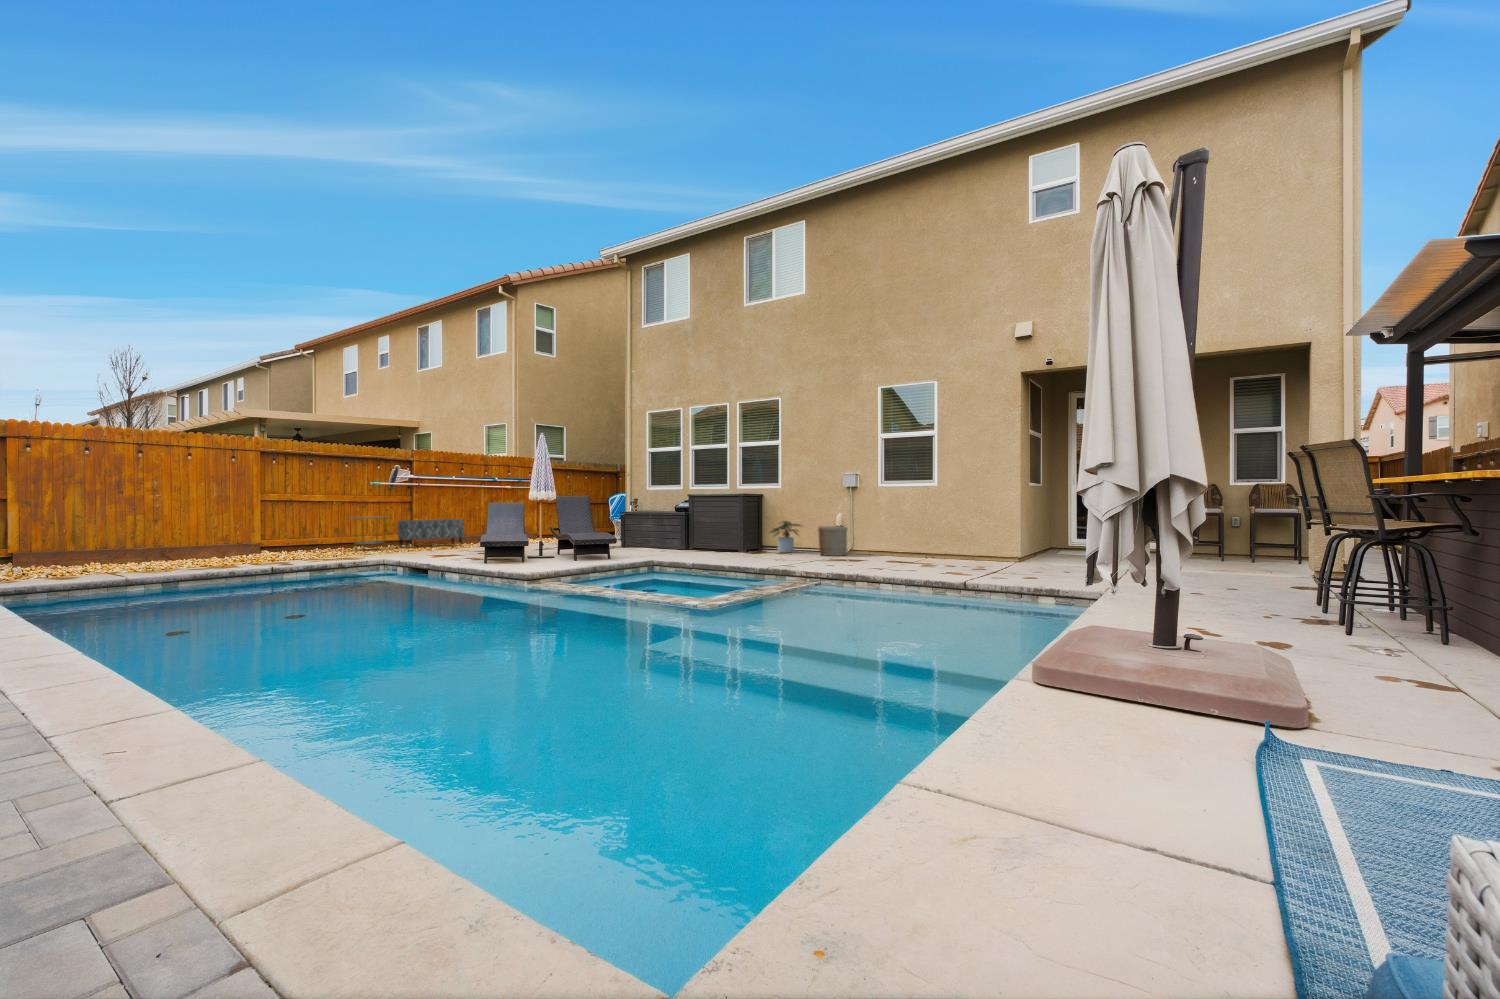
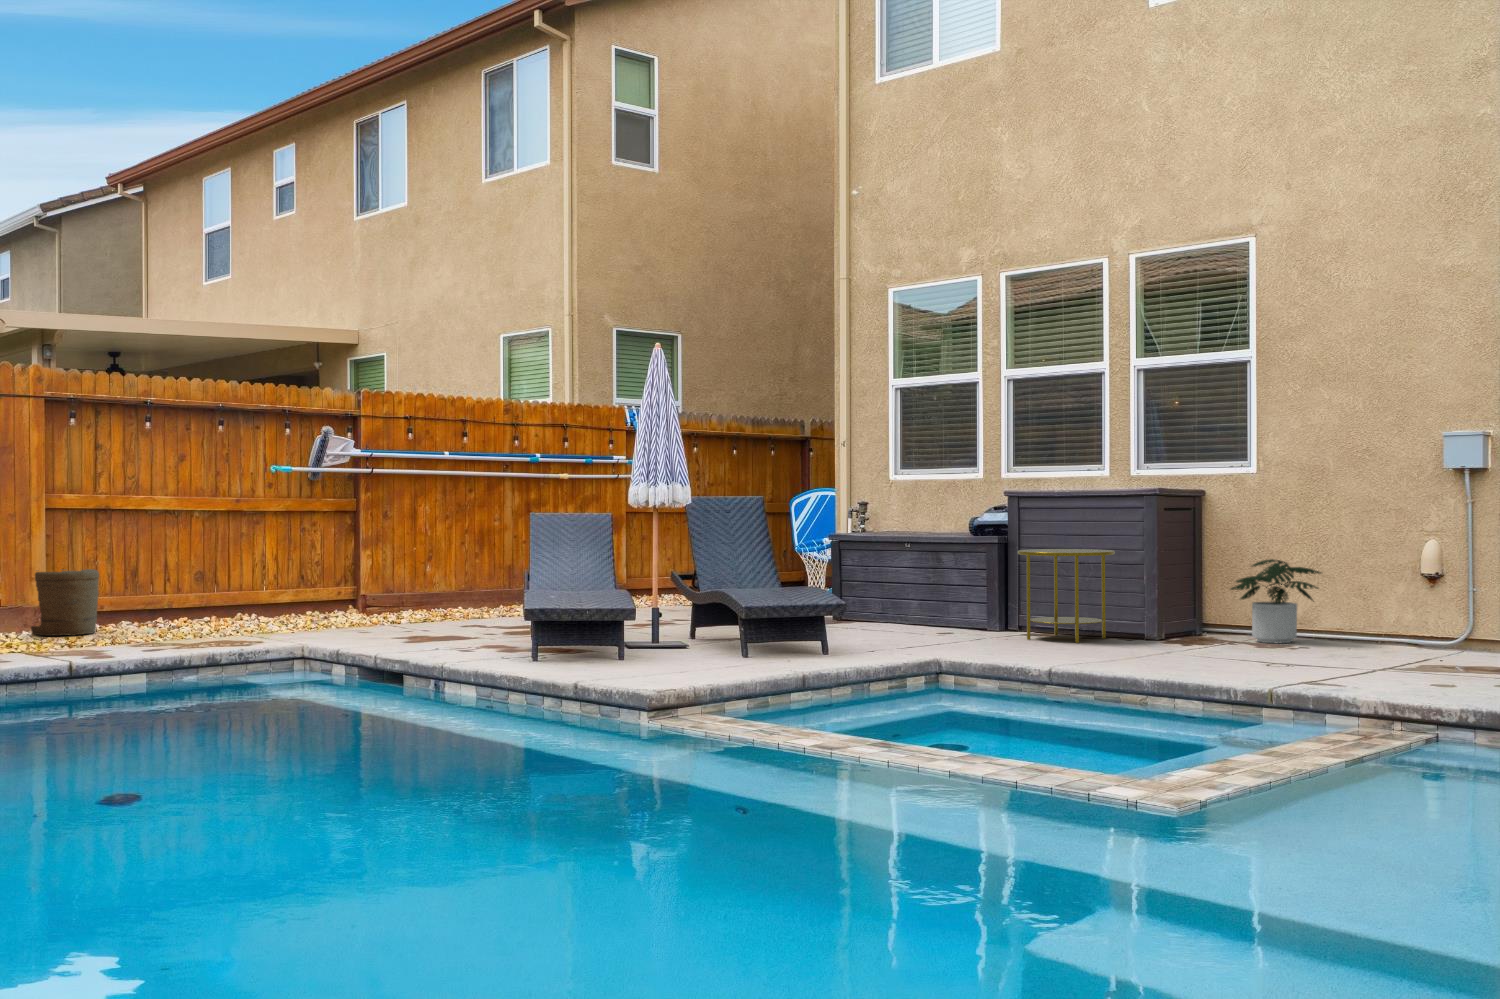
side table: present [350,517,388,550] -> present [1018,549,1115,643]
bench: present [398,519,464,548] -> none [325,551,467,618]
woven basket: present [818,526,847,556] -> present [31,569,99,636]

